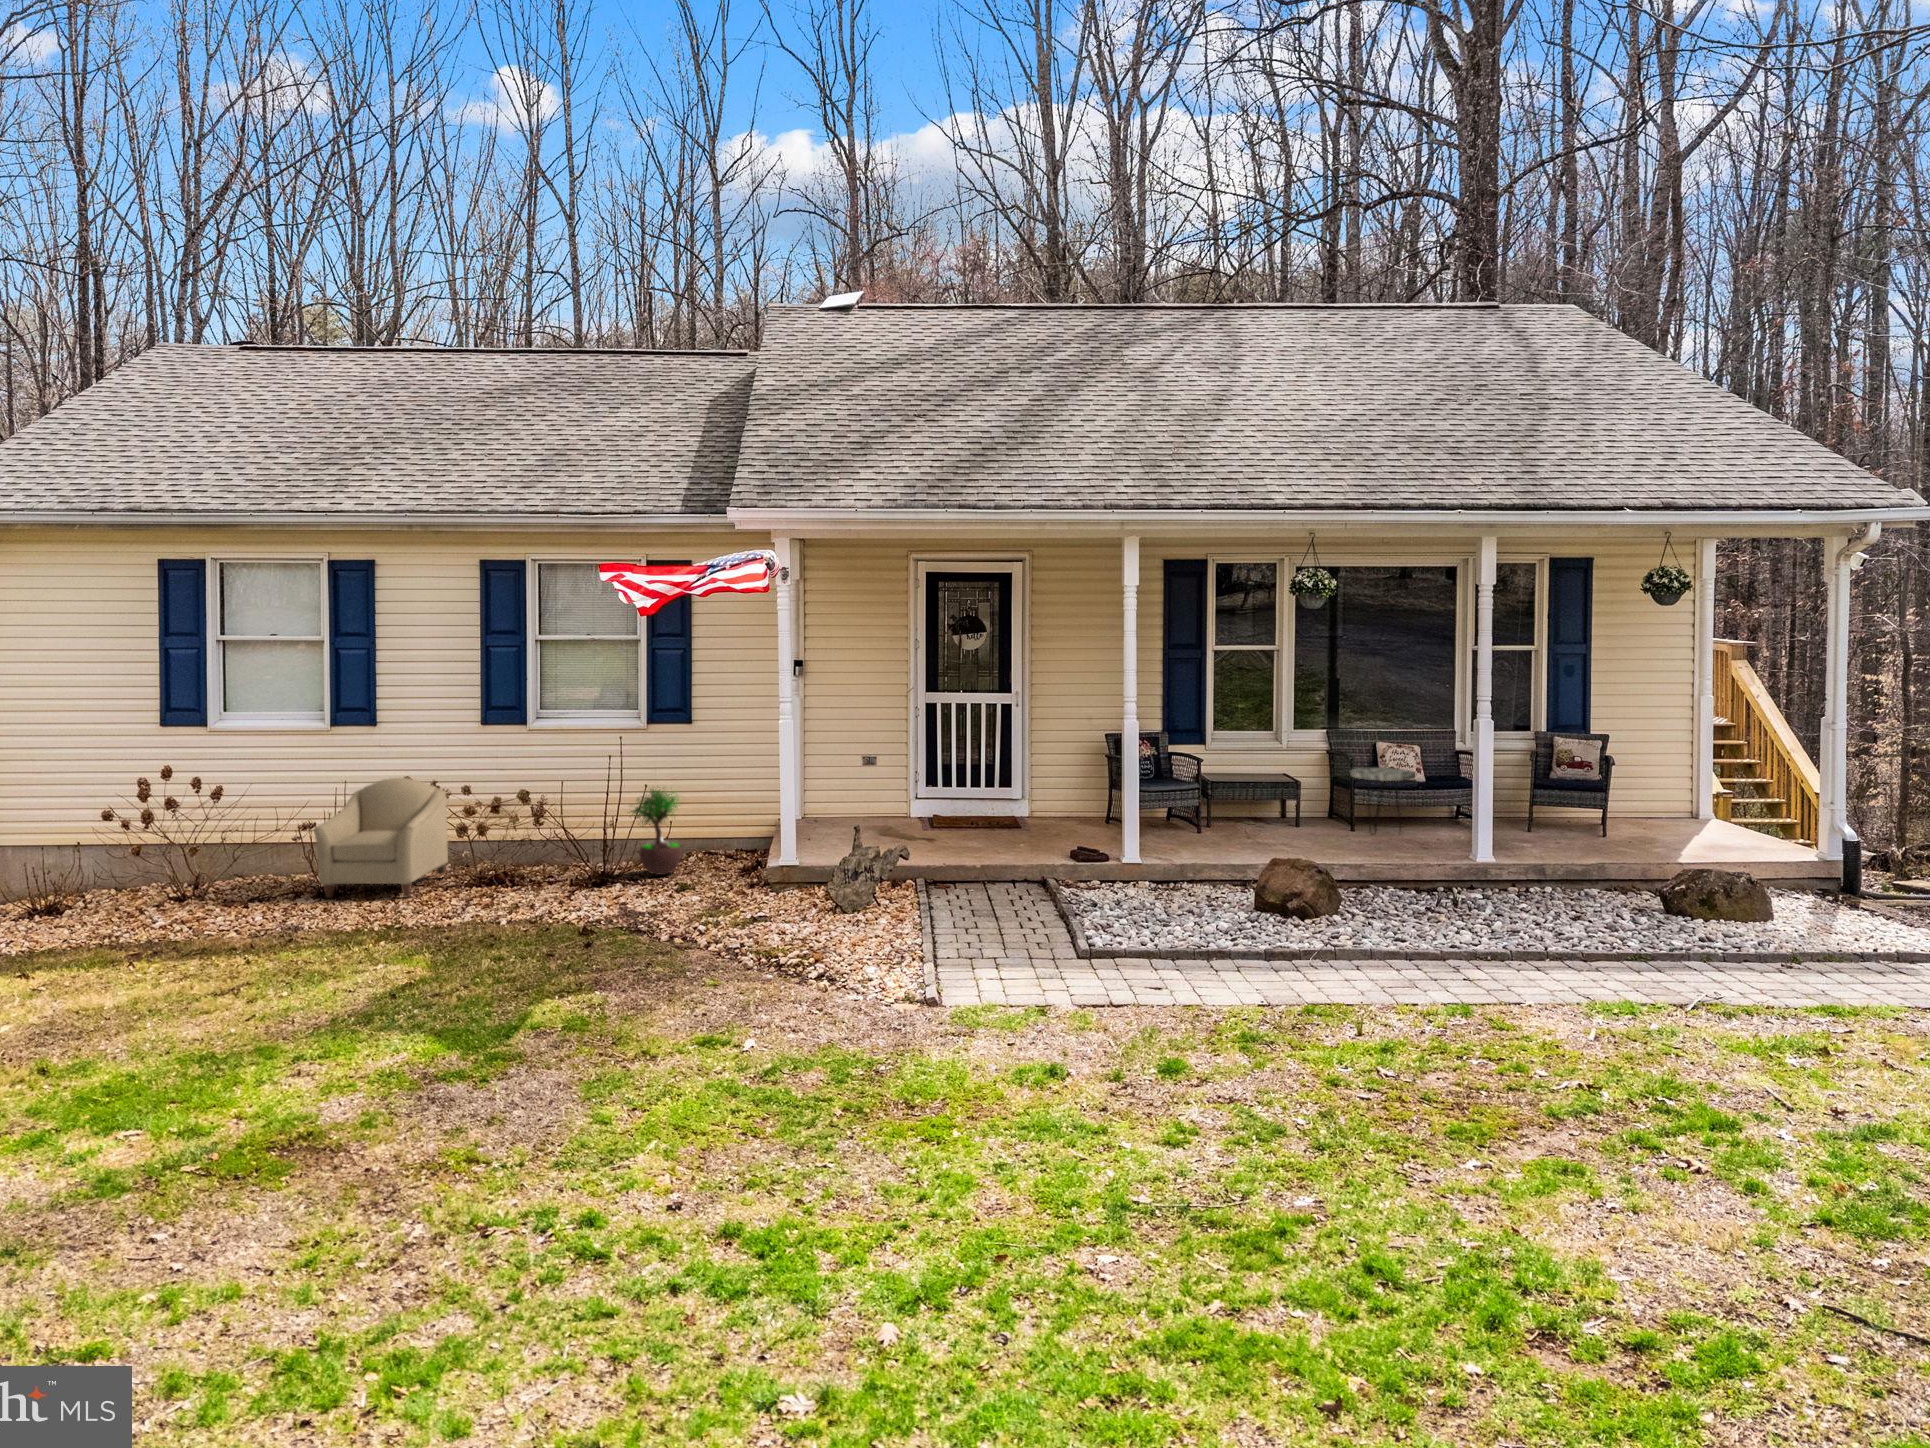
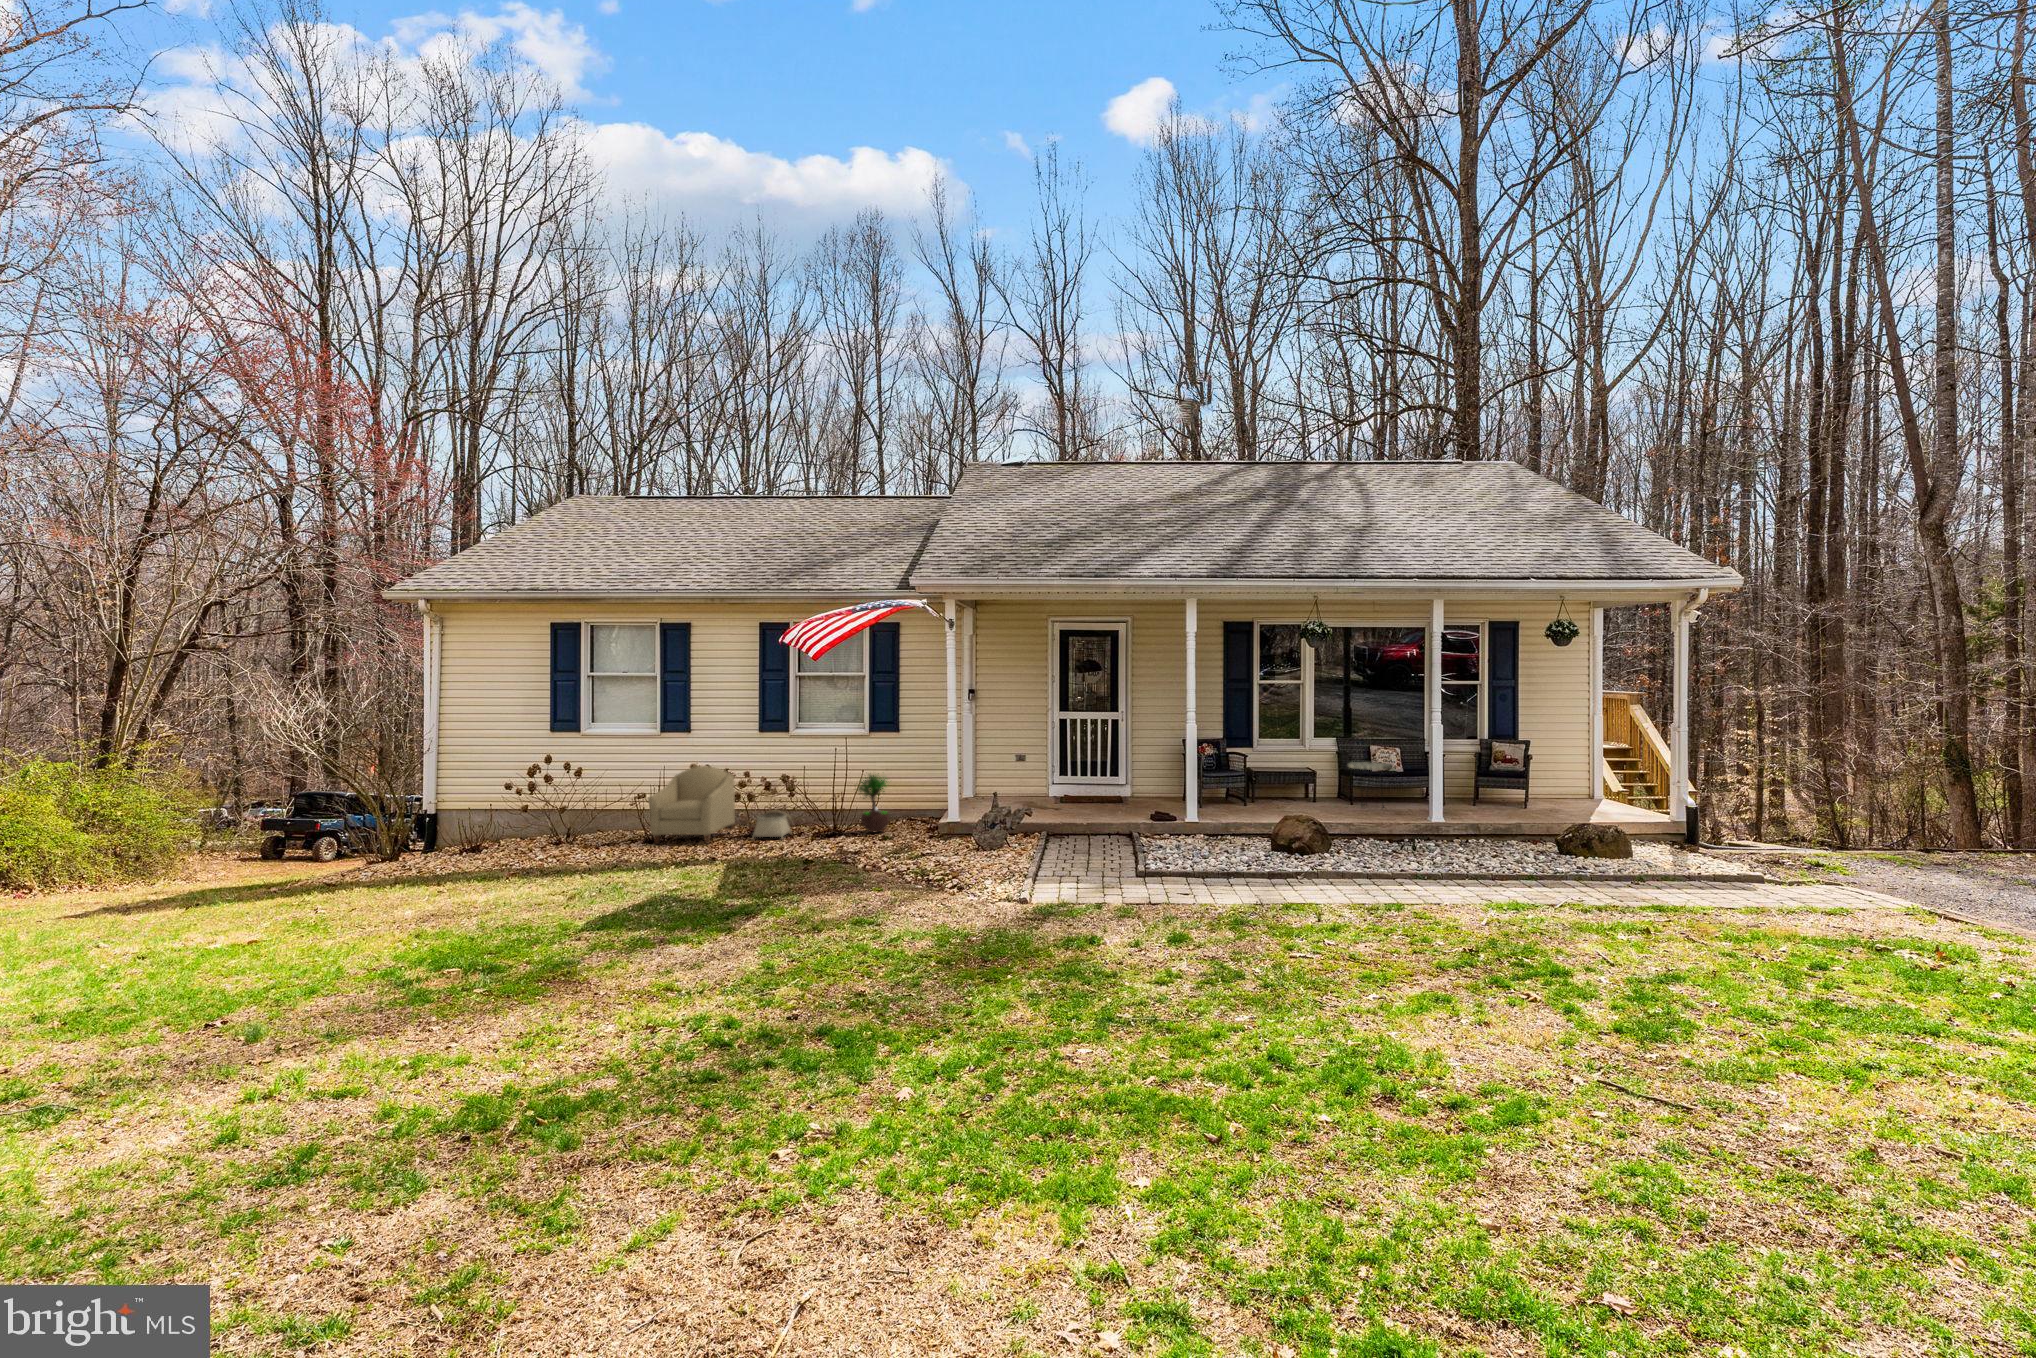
basket: none [474,844,536,889] -> present [752,811,792,839]

